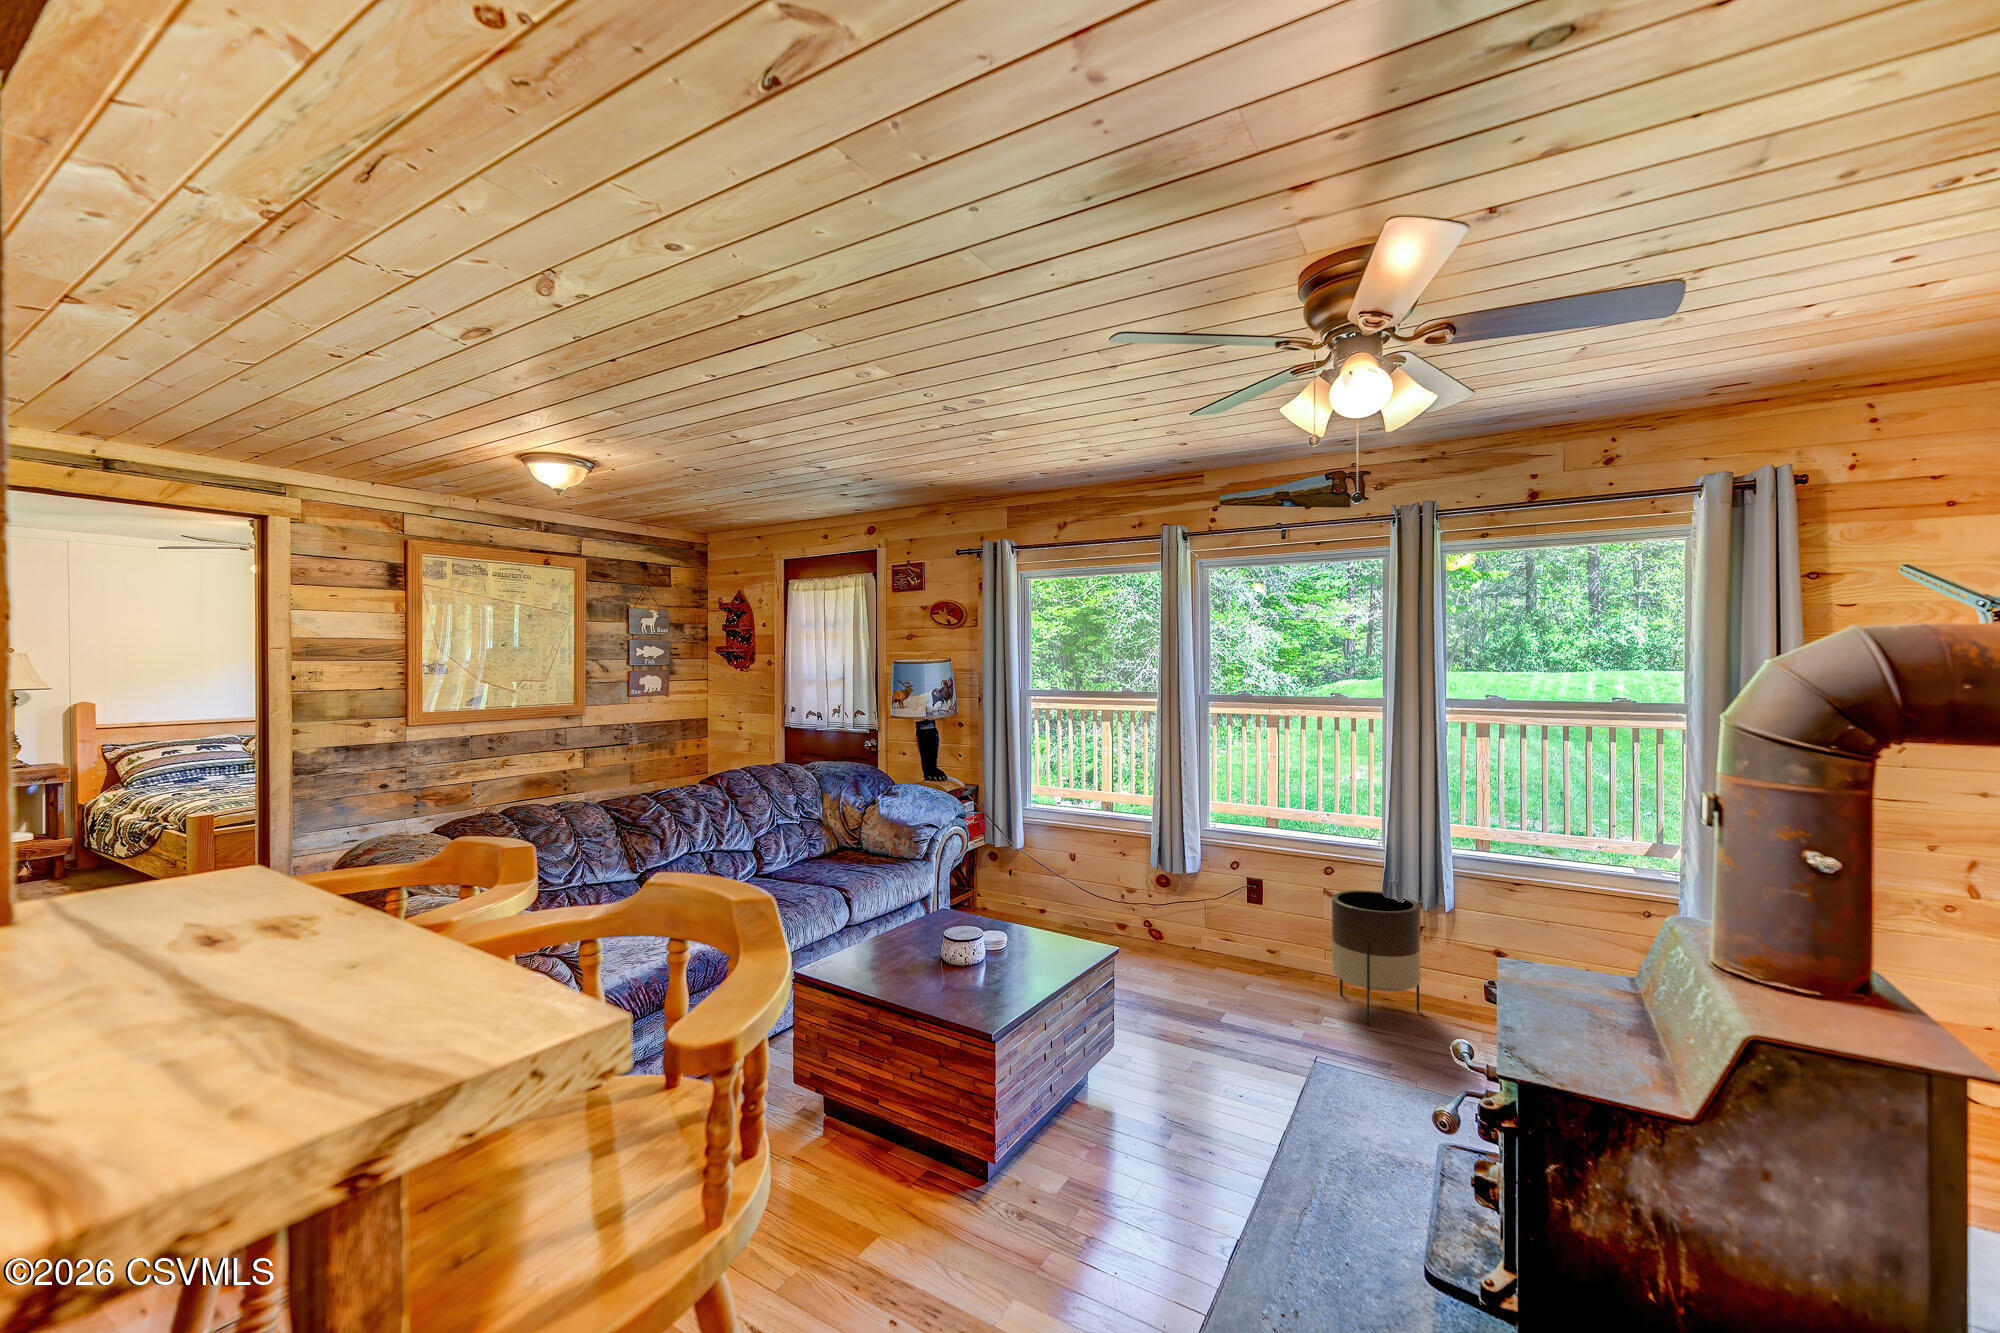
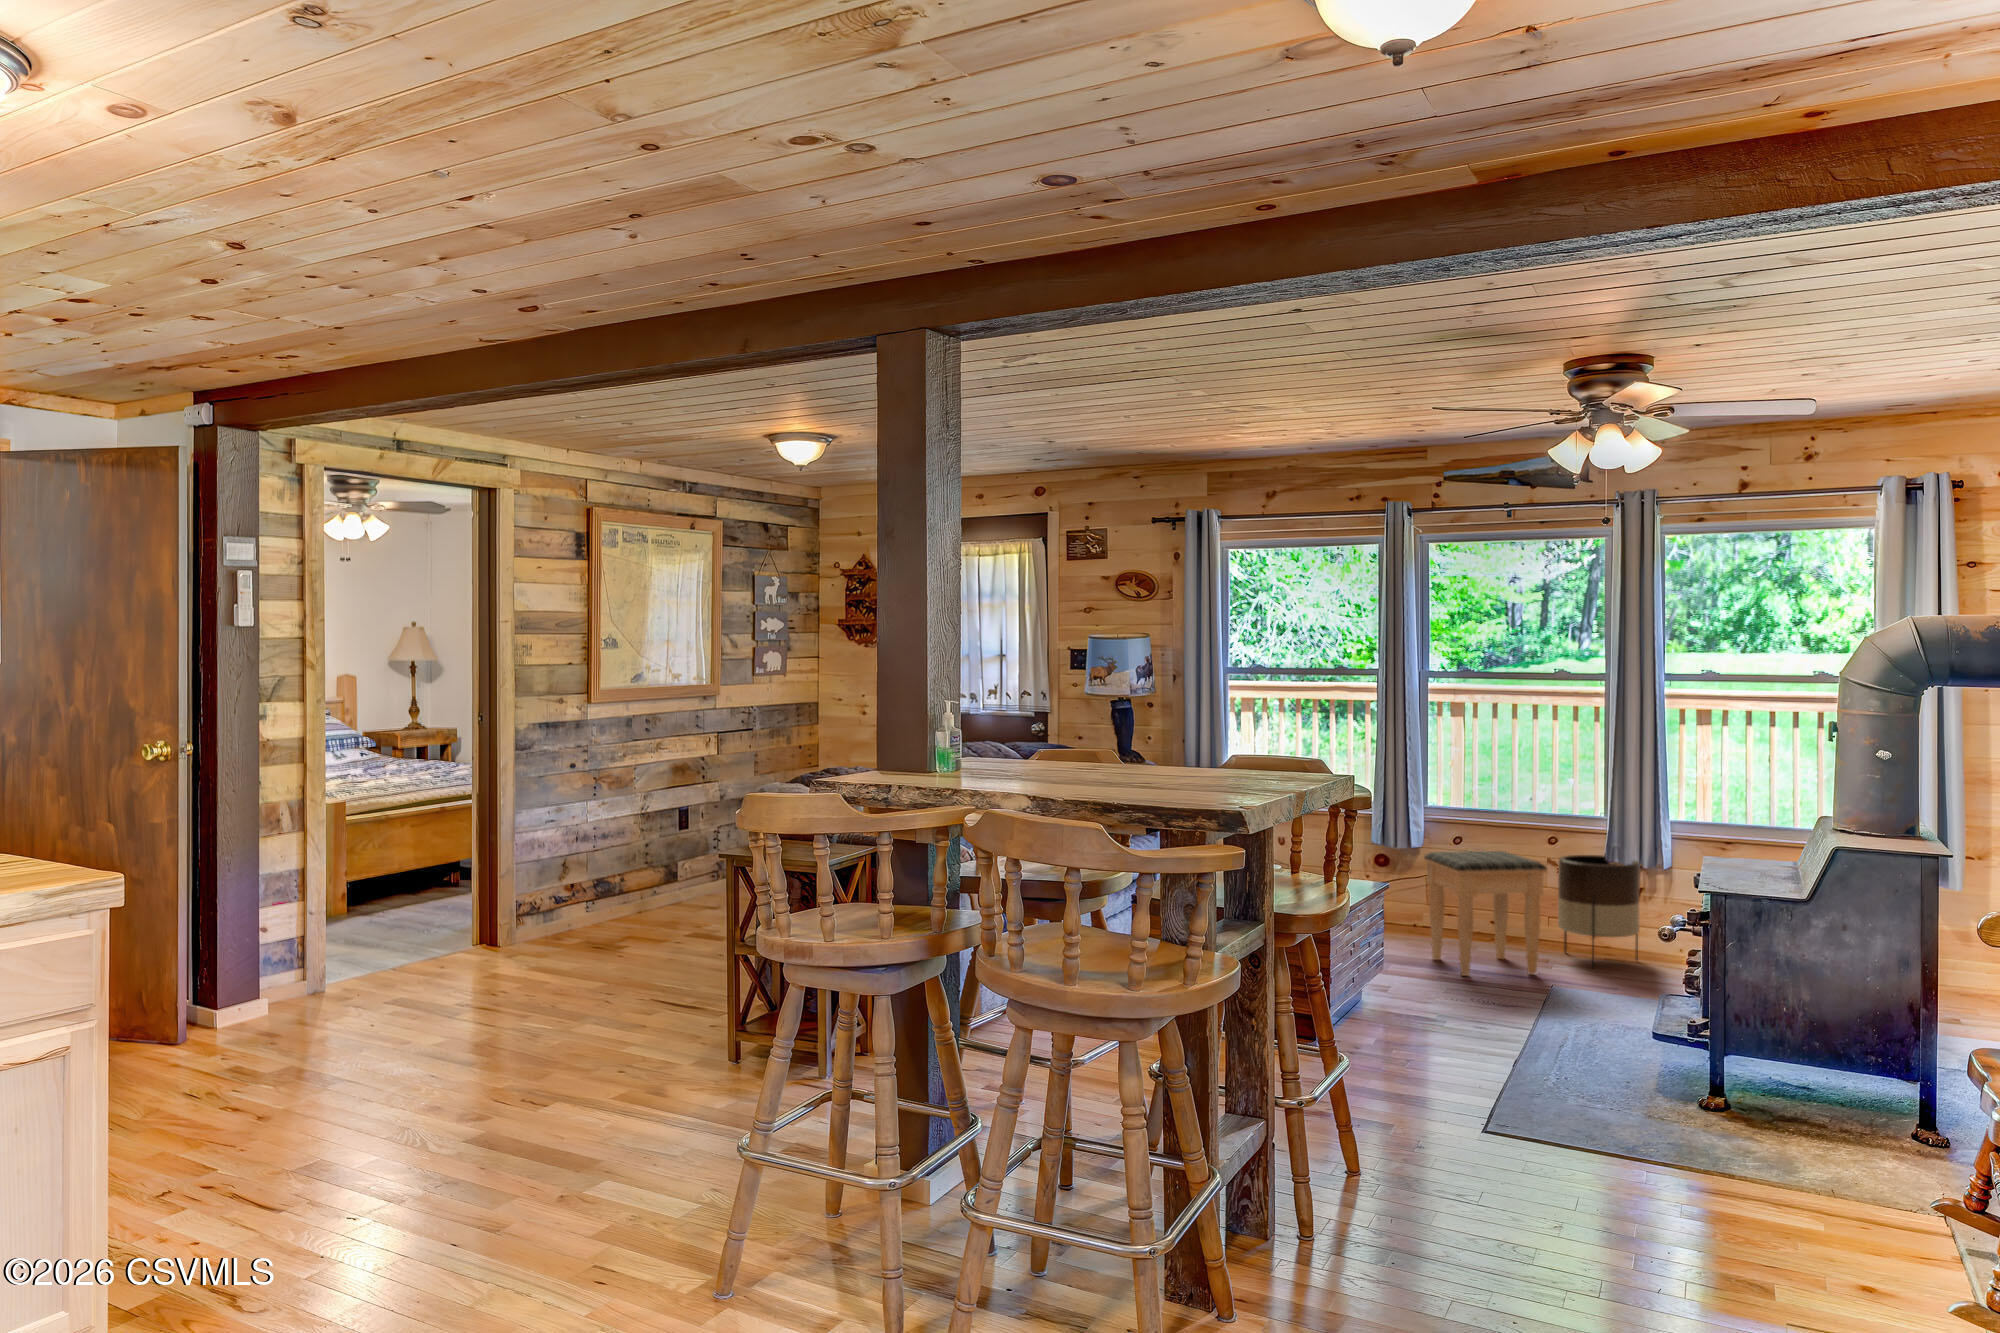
footstool: none [1186,888,1314,1038] -> present [1424,851,1547,976]

